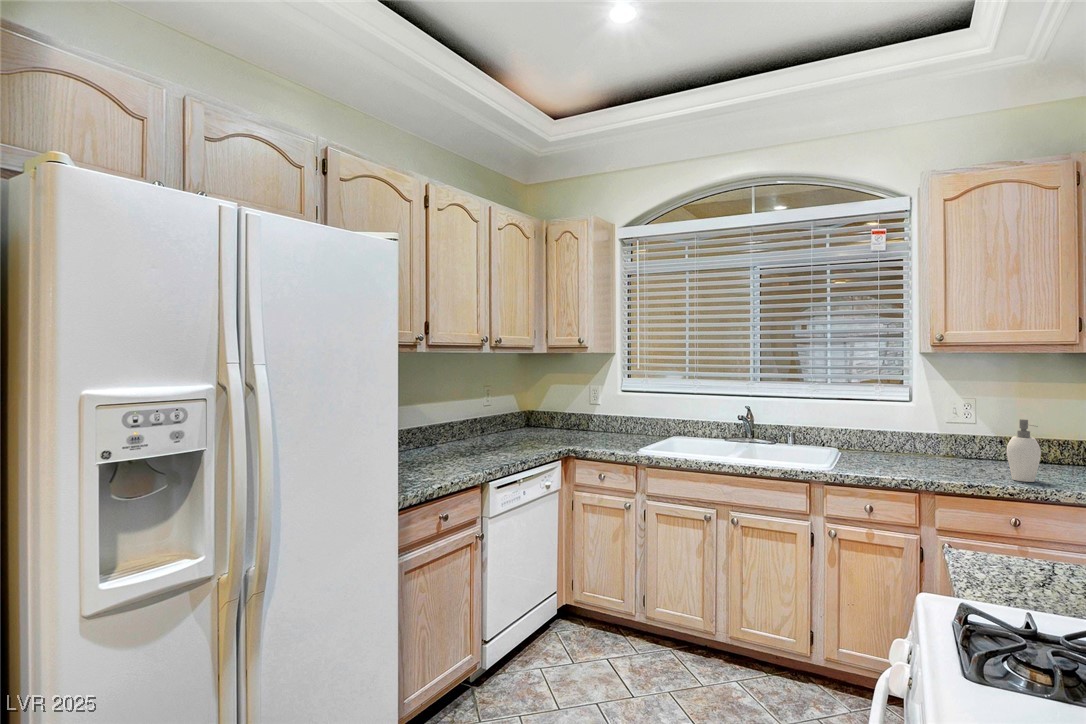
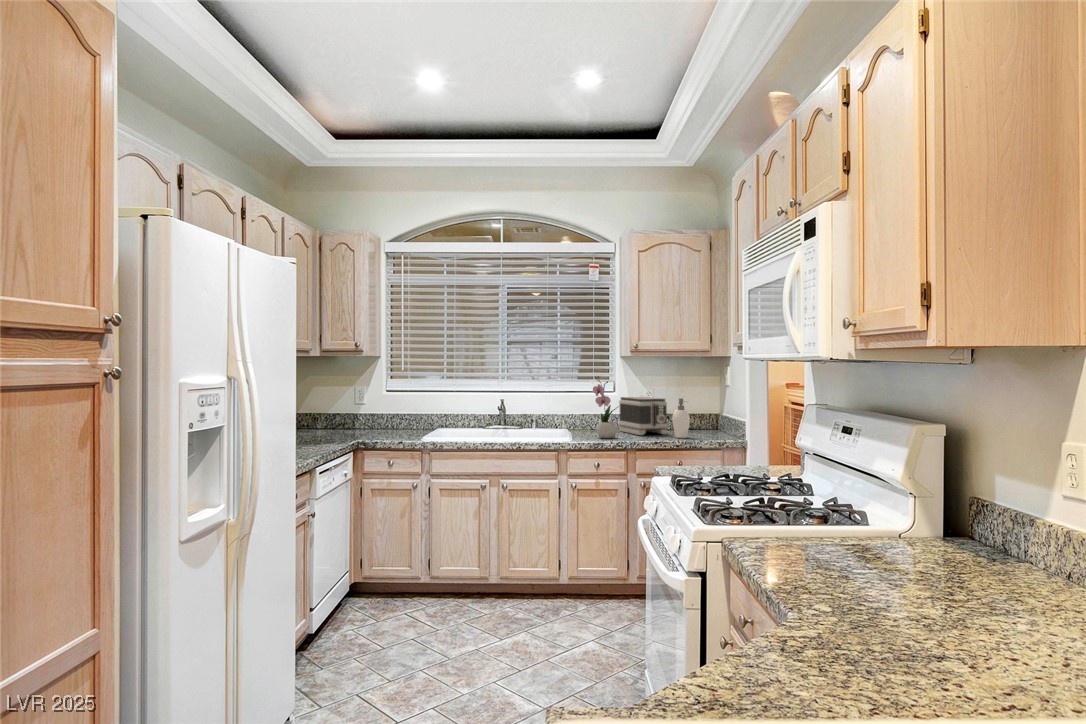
flower arrangement: none [866,382,913,471] -> present [593,376,619,438]
toaster: none [916,410,999,471] -> present [619,397,668,435]

